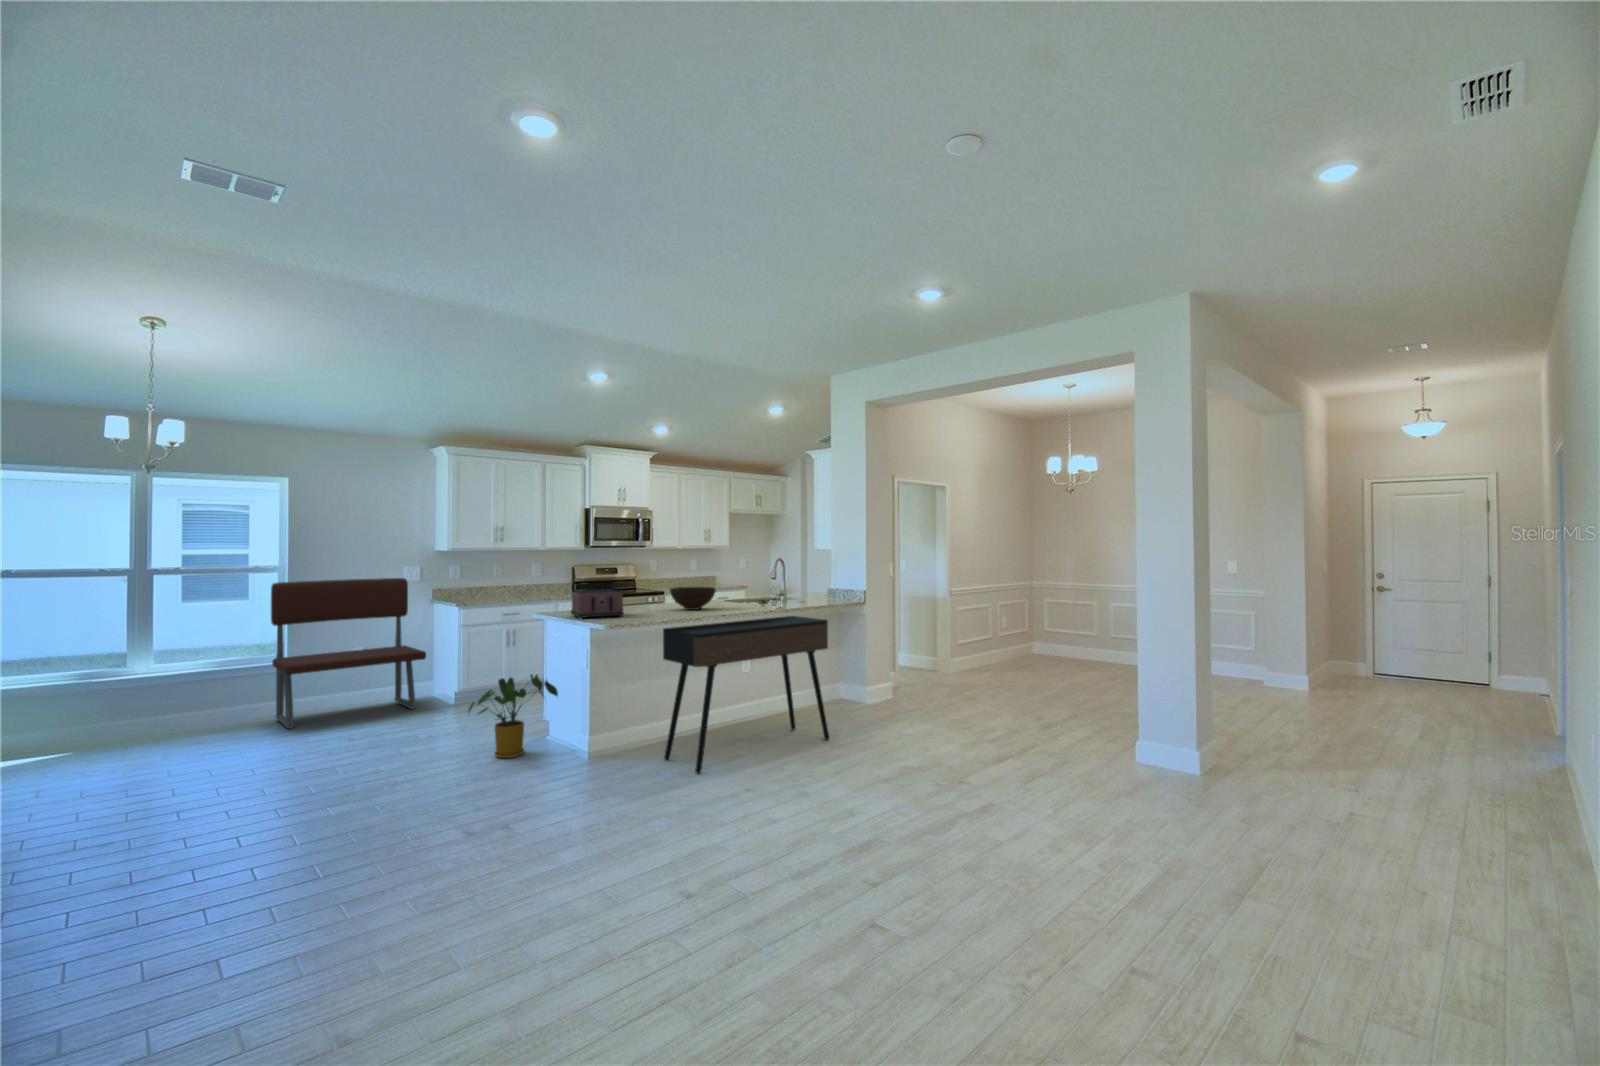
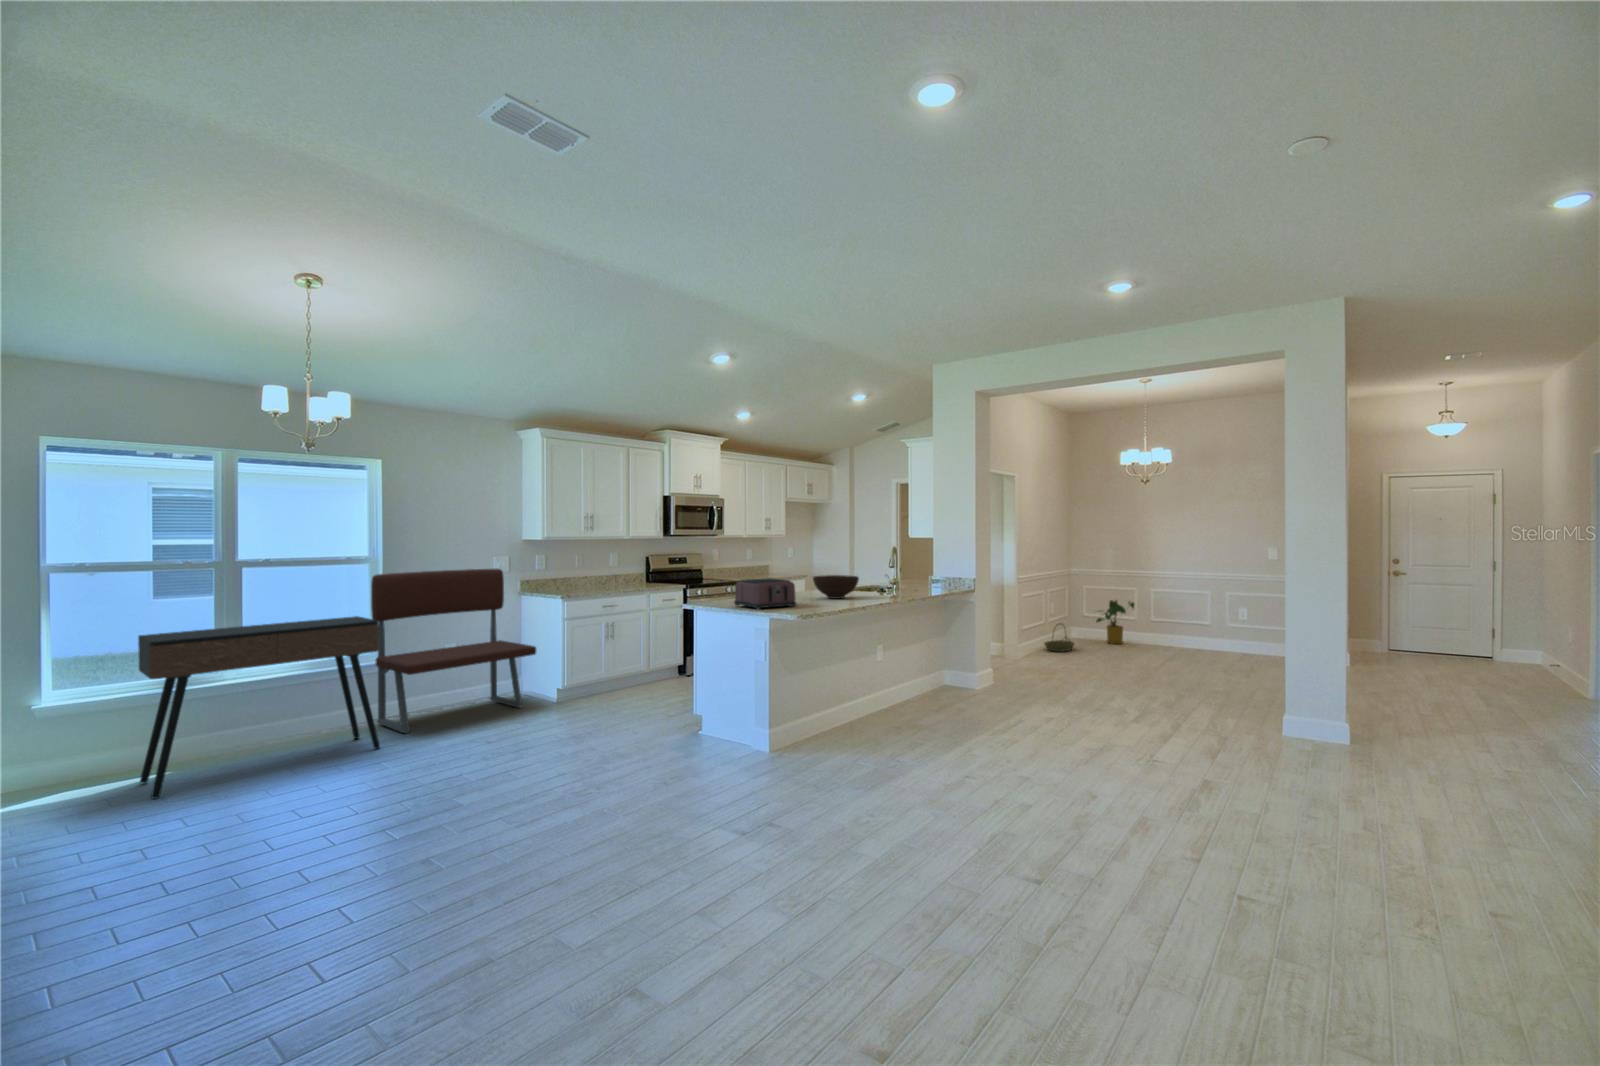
console table: present [663,616,829,774] -> present [138,616,380,799]
basket: none [982,639,1016,669] -> present [1044,624,1074,652]
house plant: present [468,675,558,758] -> present [1096,600,1135,644]

